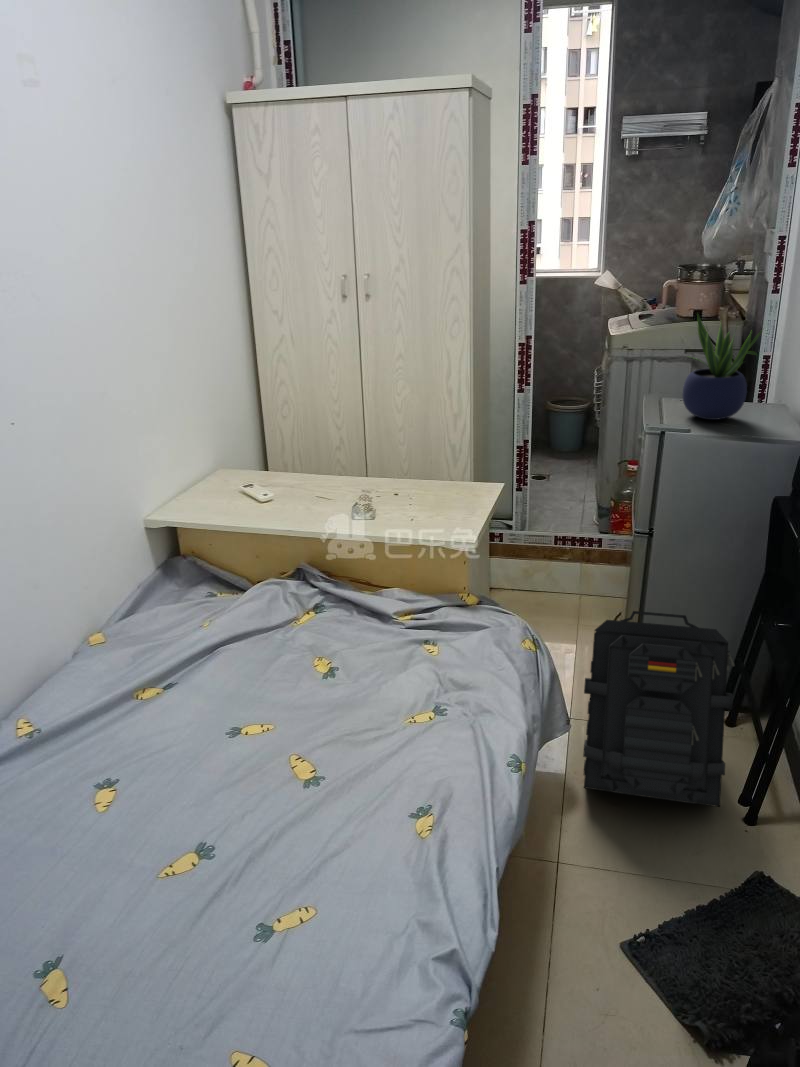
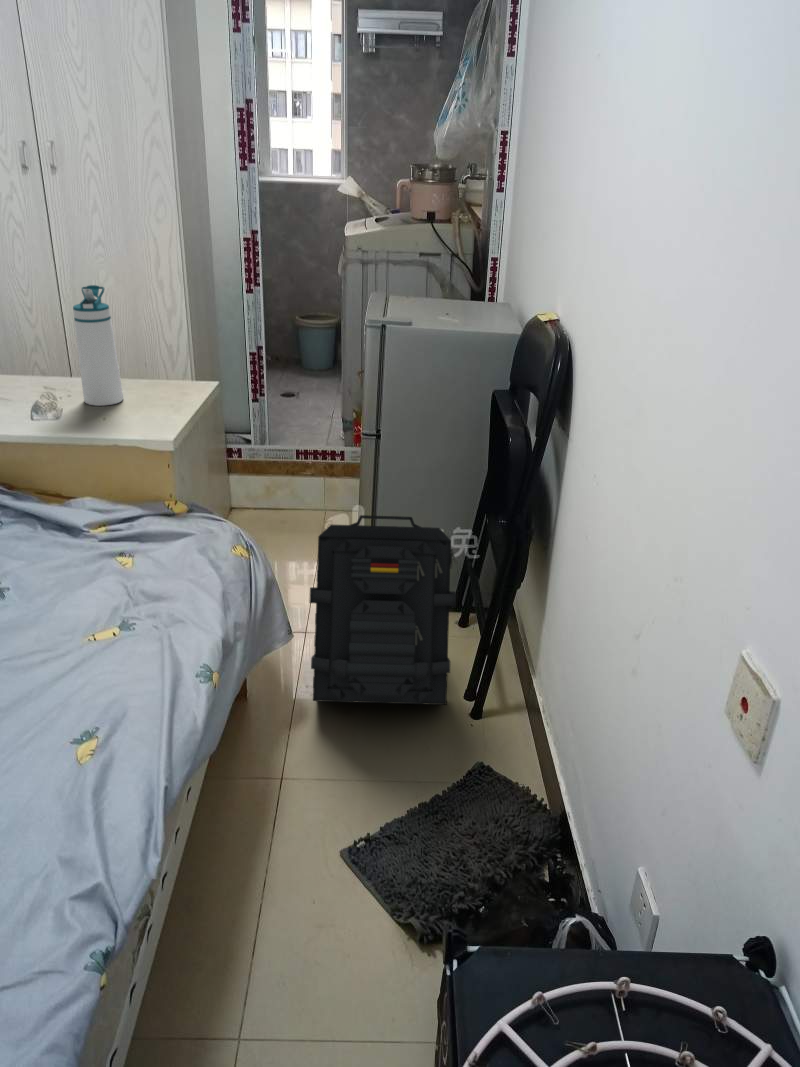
potted plant: present [682,315,760,420] -> none [403,199,481,315]
water bottle: none [390,402,424,505] -> present [73,285,123,406]

